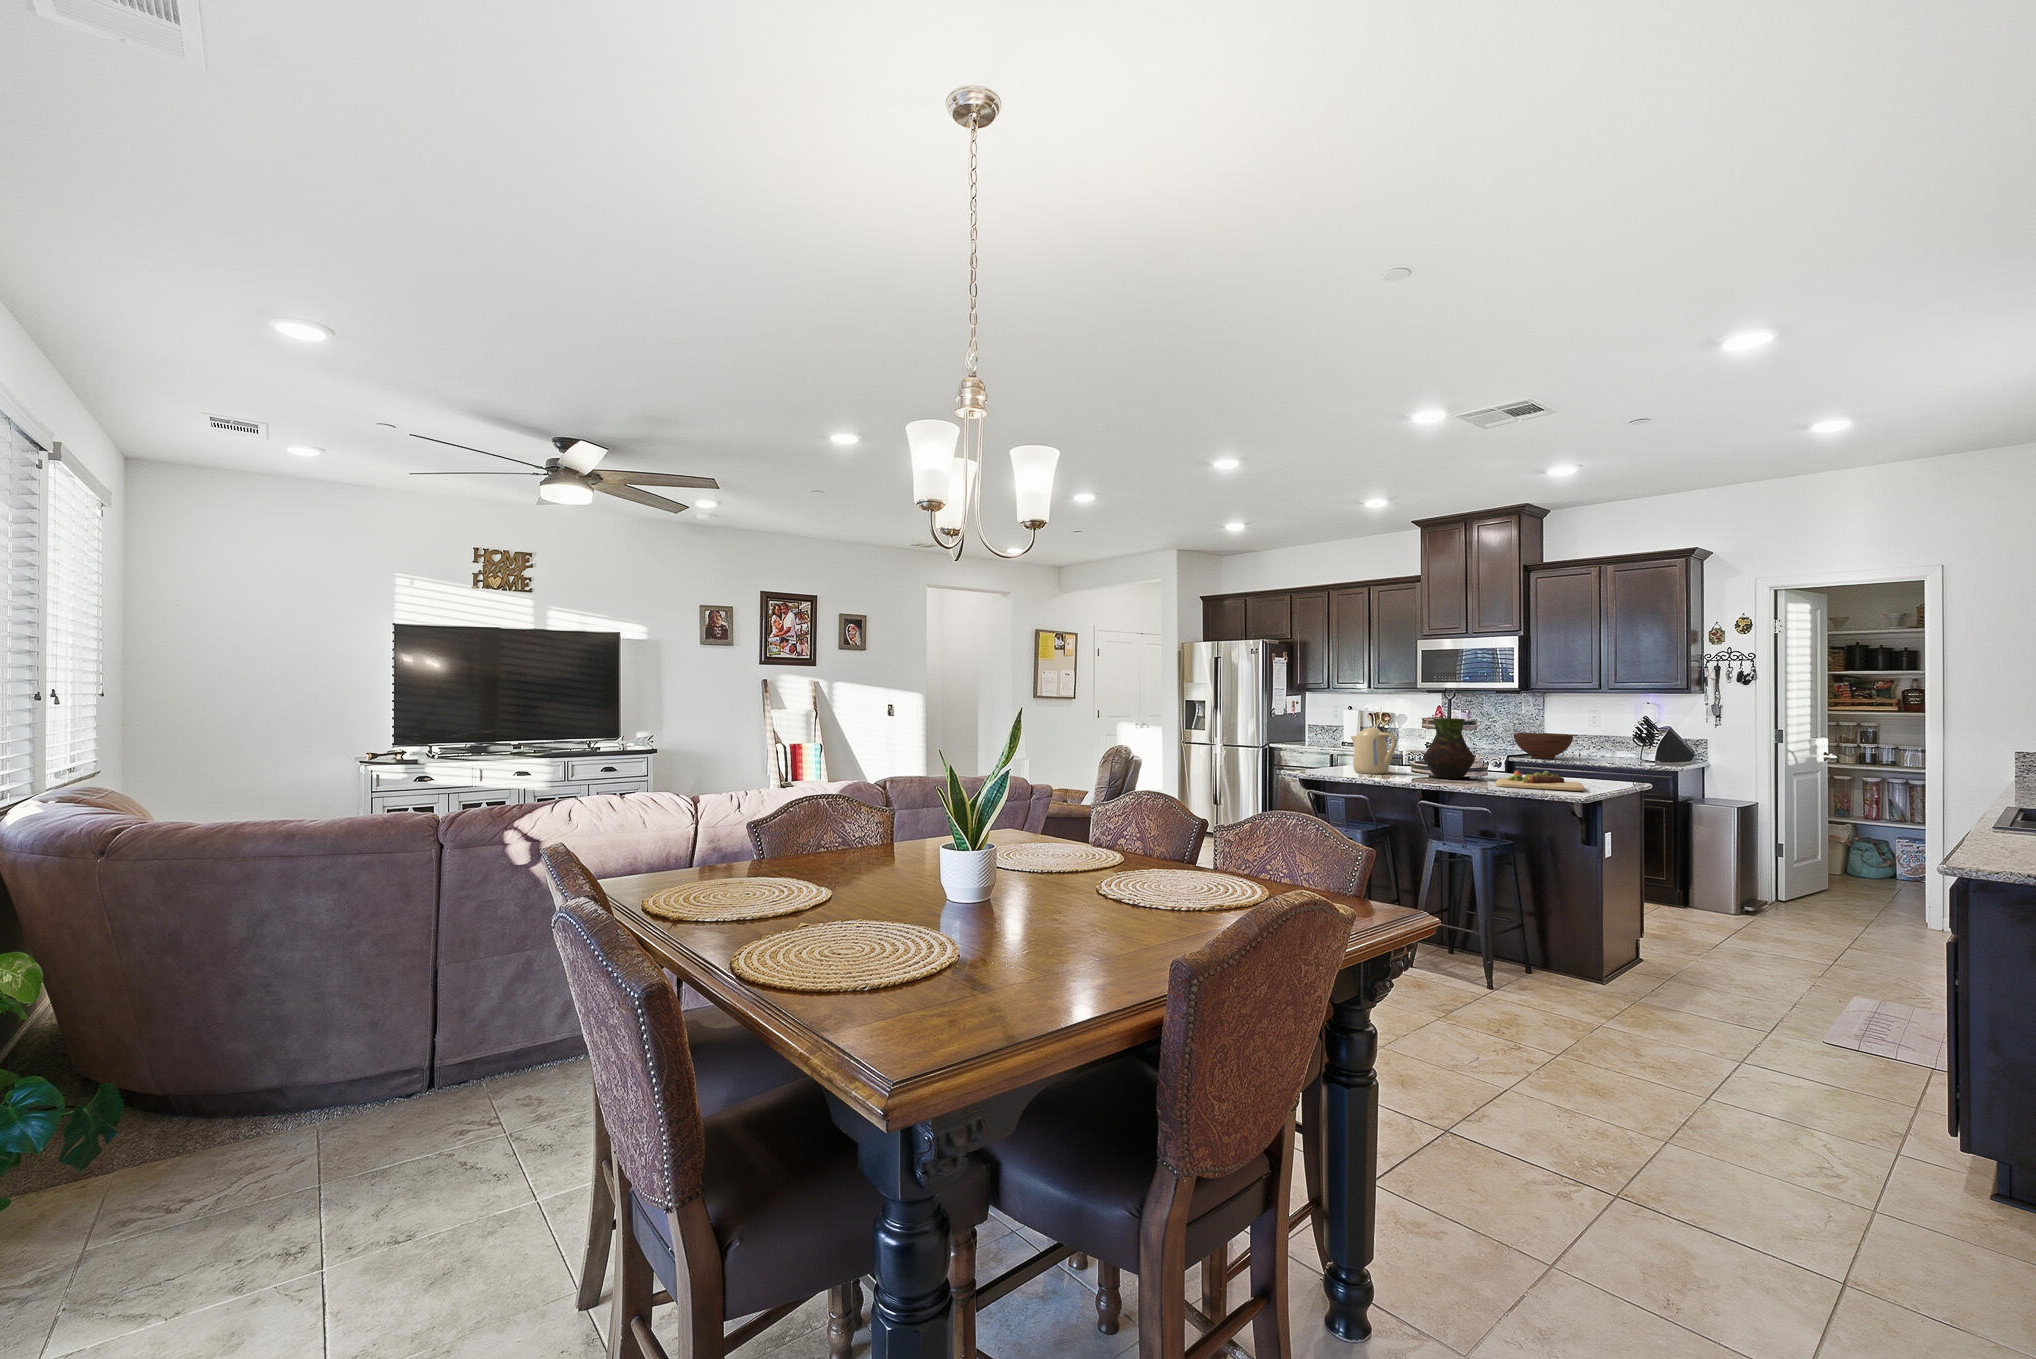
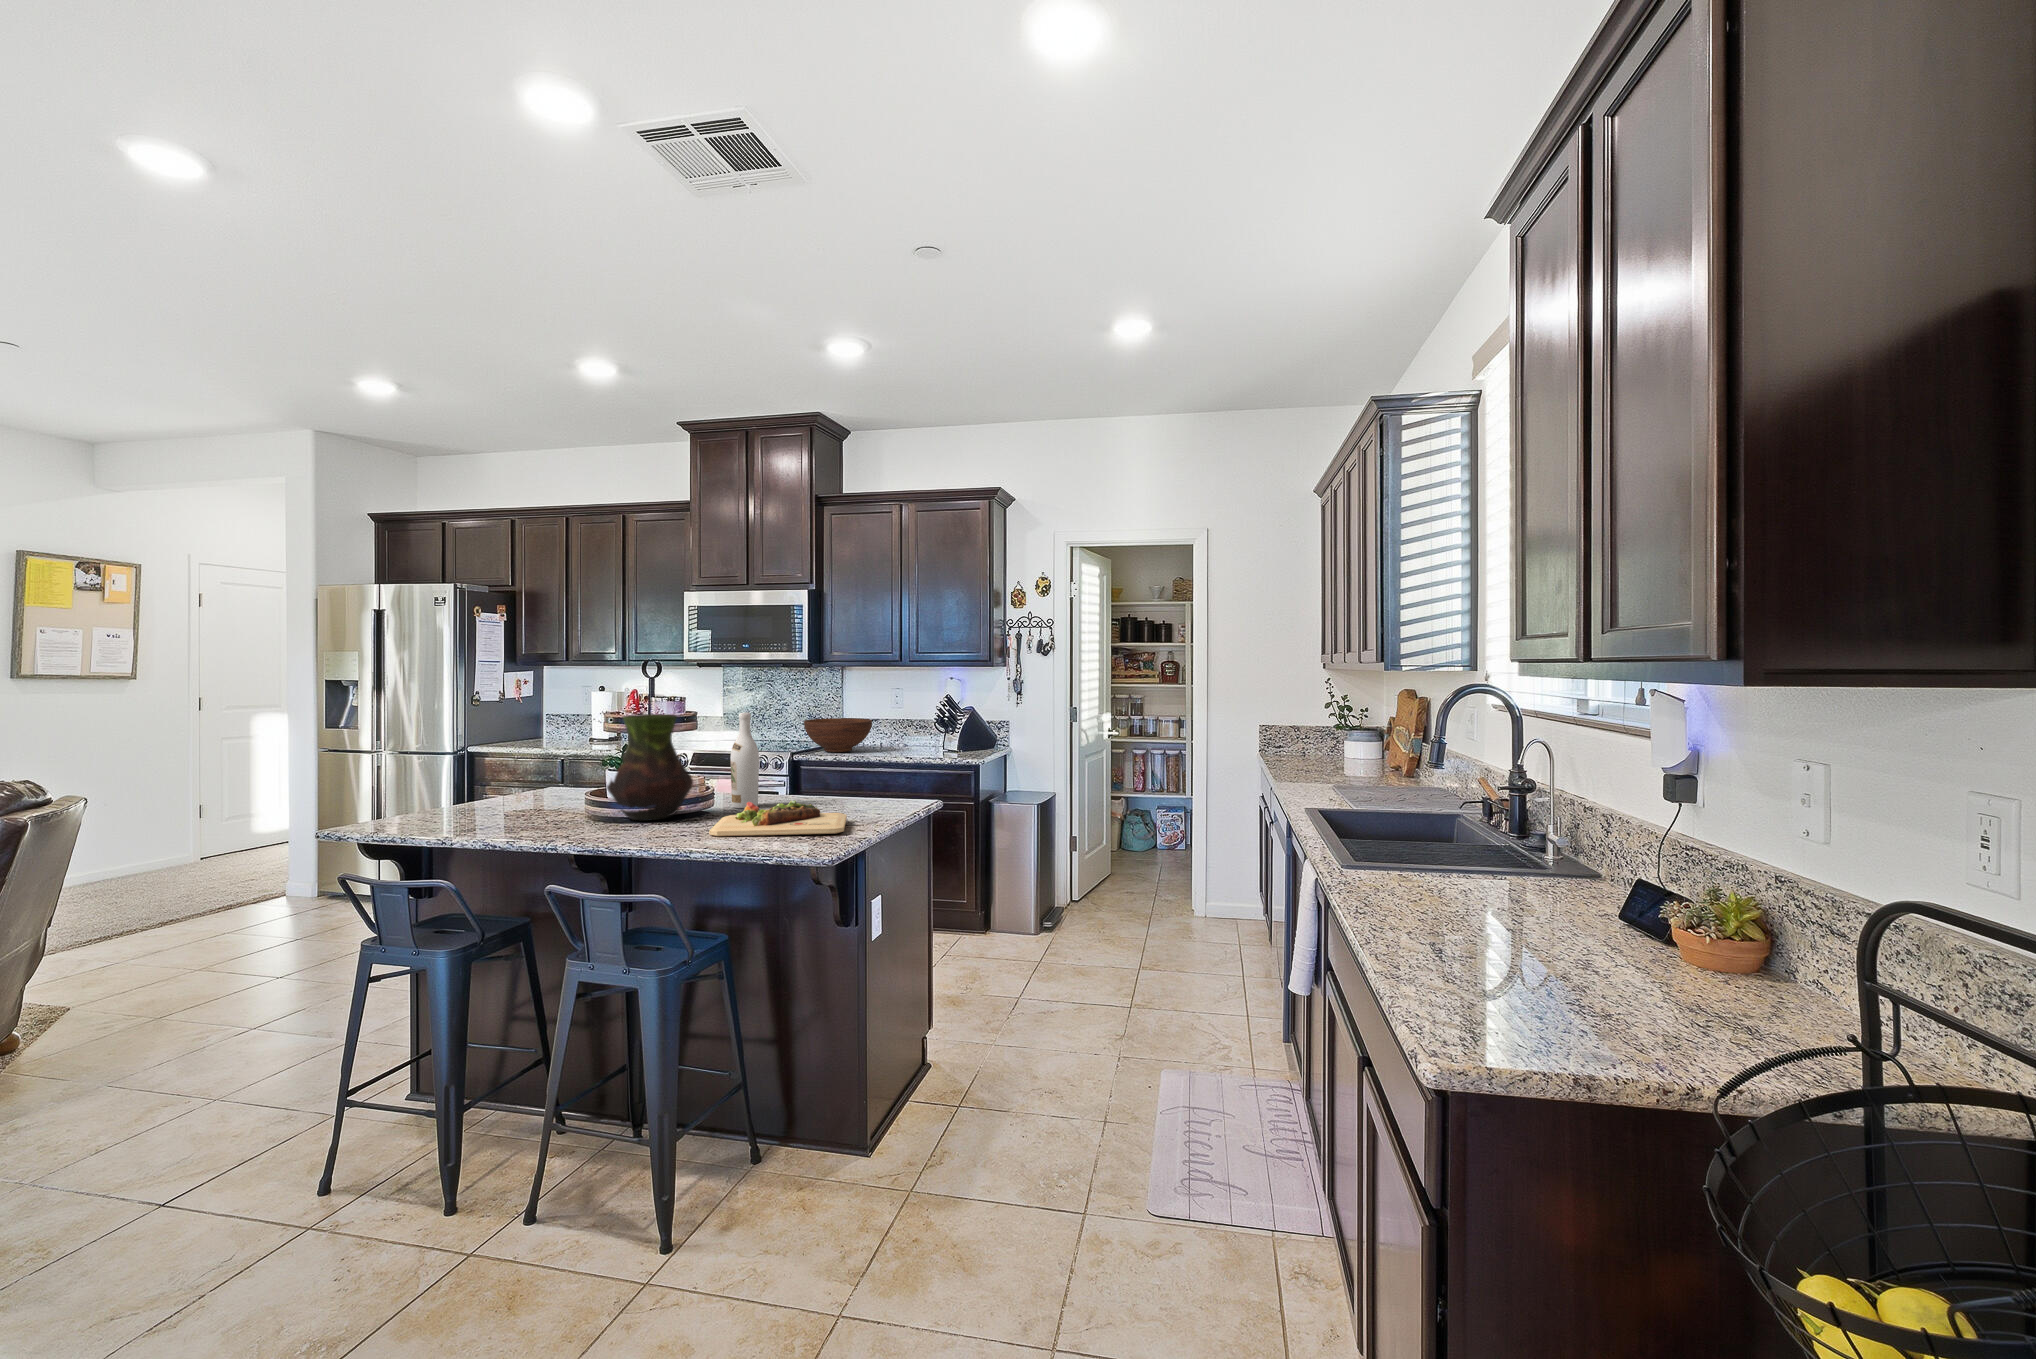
wine bottle: none [1493,720,1512,779] -> present [731,712,759,808]
kettle: present [1351,727,1397,774] -> none [479,734,560,822]

